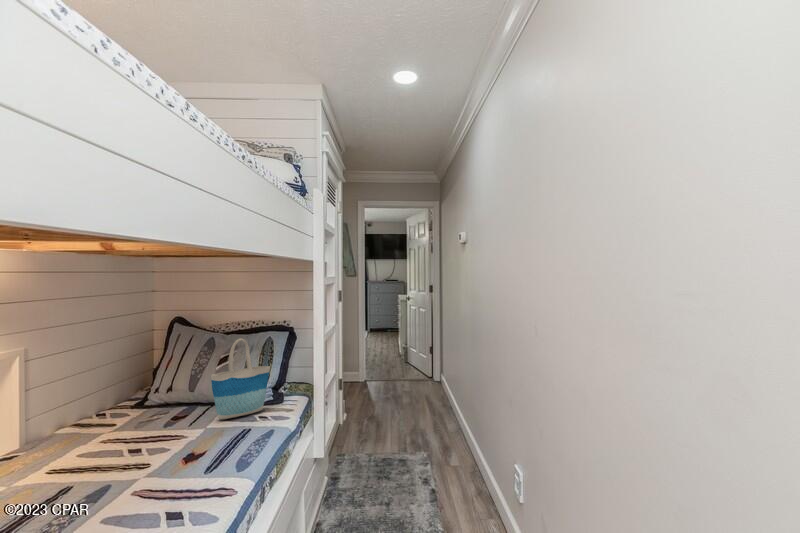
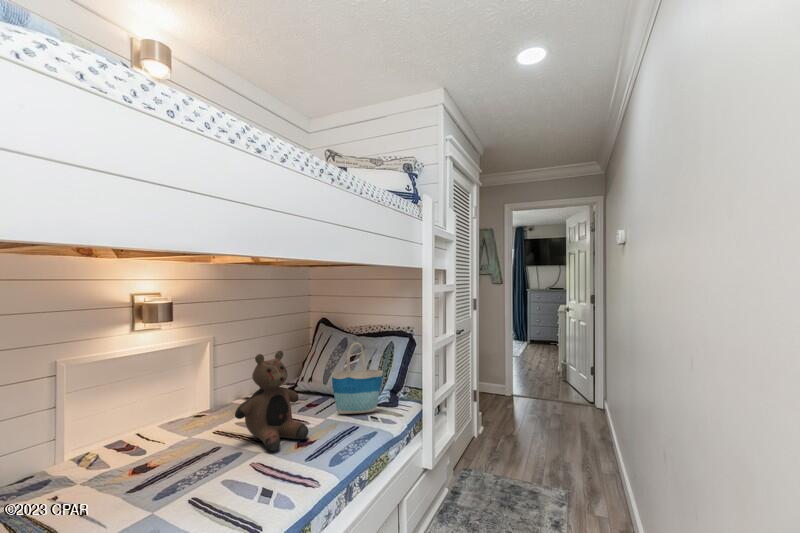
teddy bear: none [92,354,196,474] -> present [235,351,309,451]

